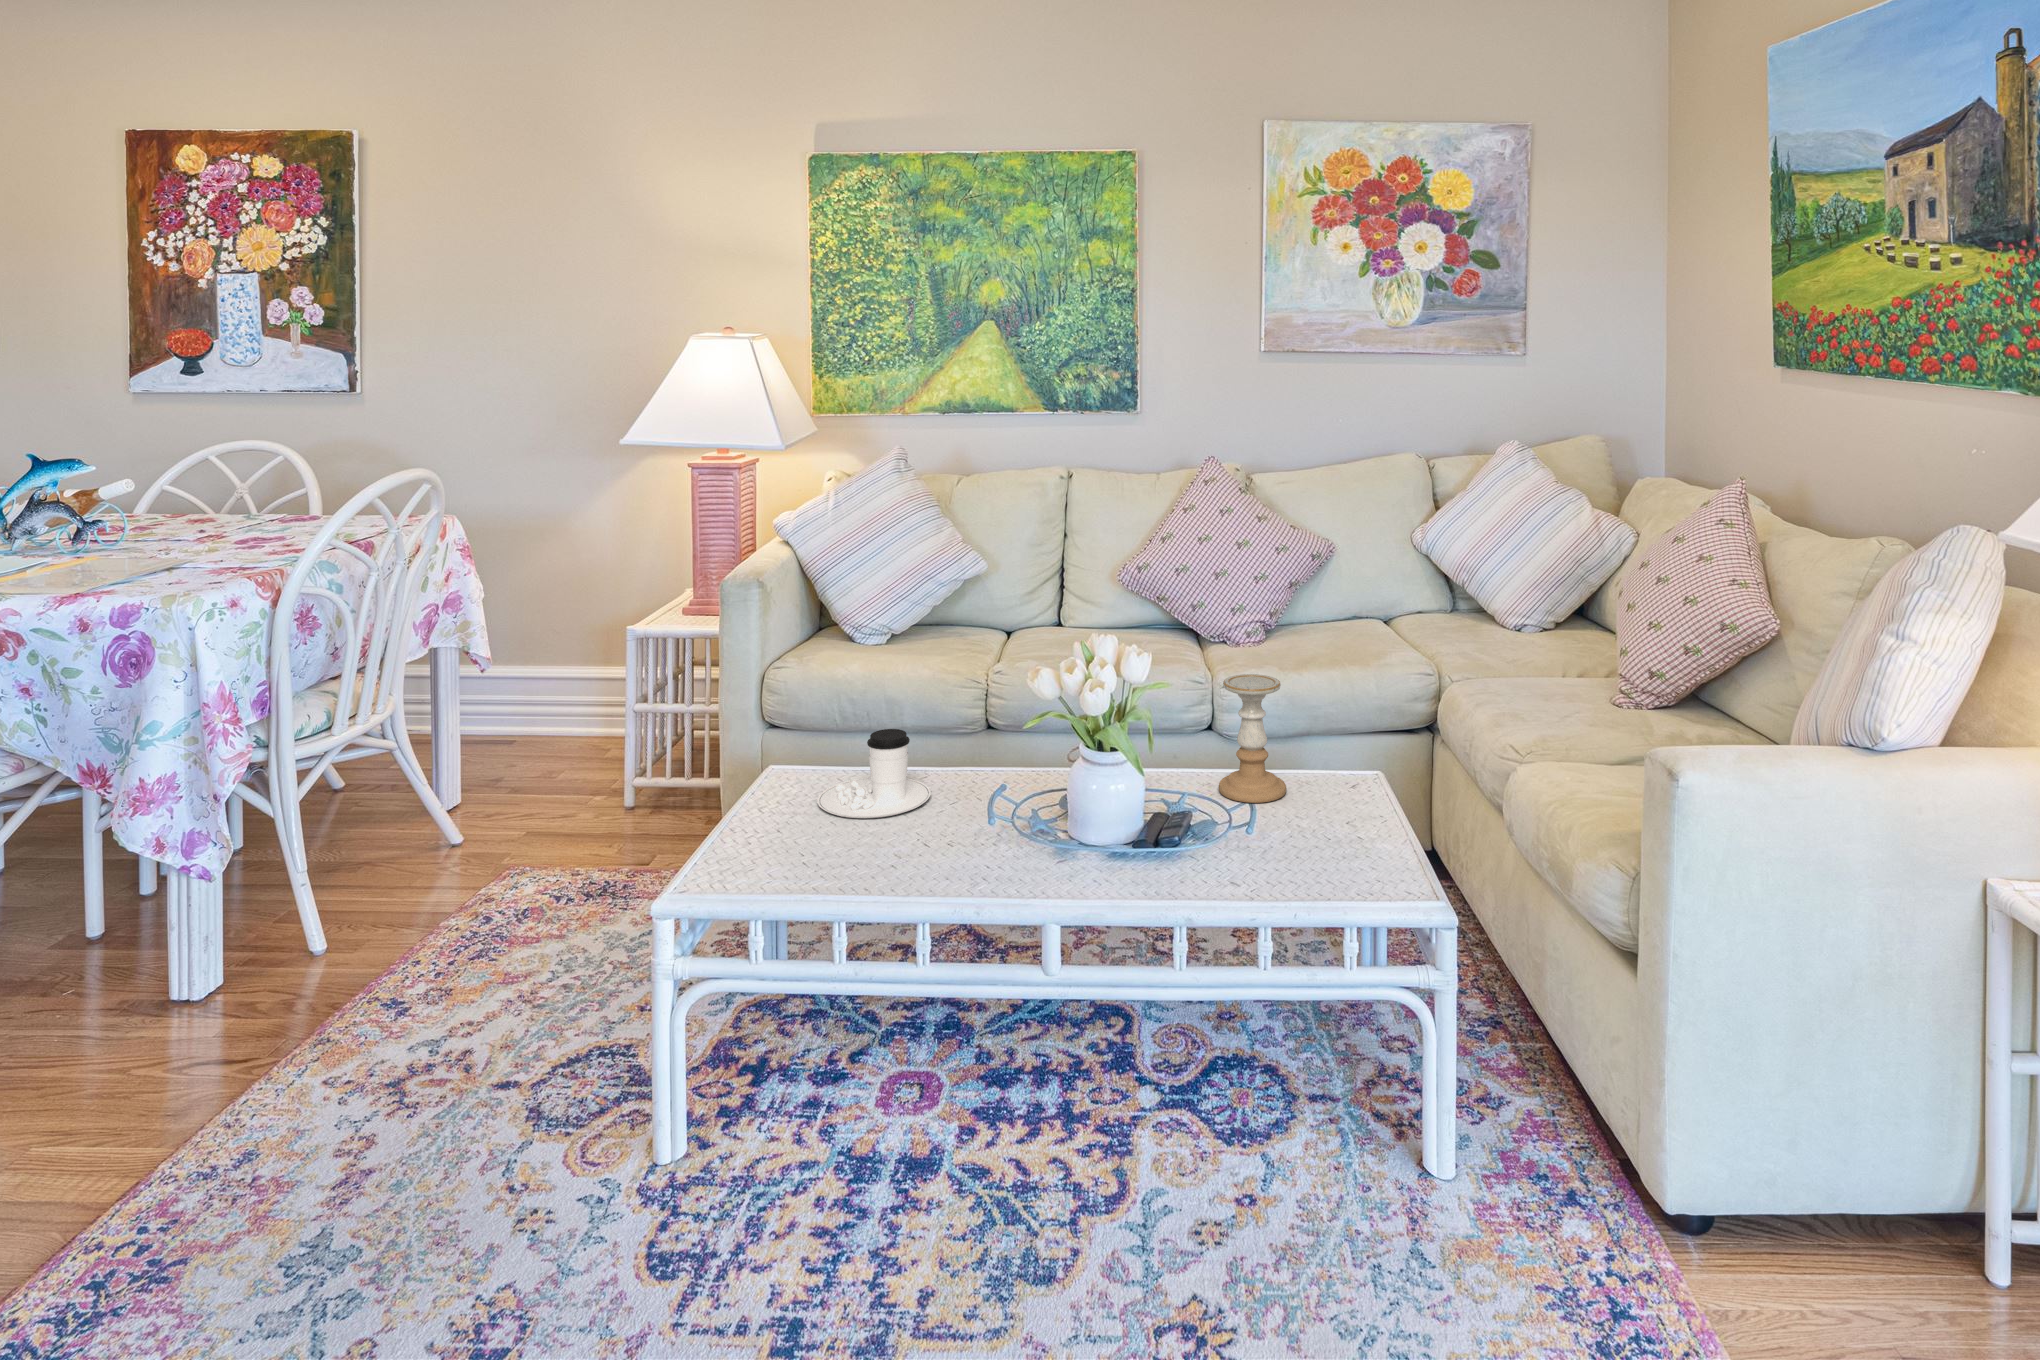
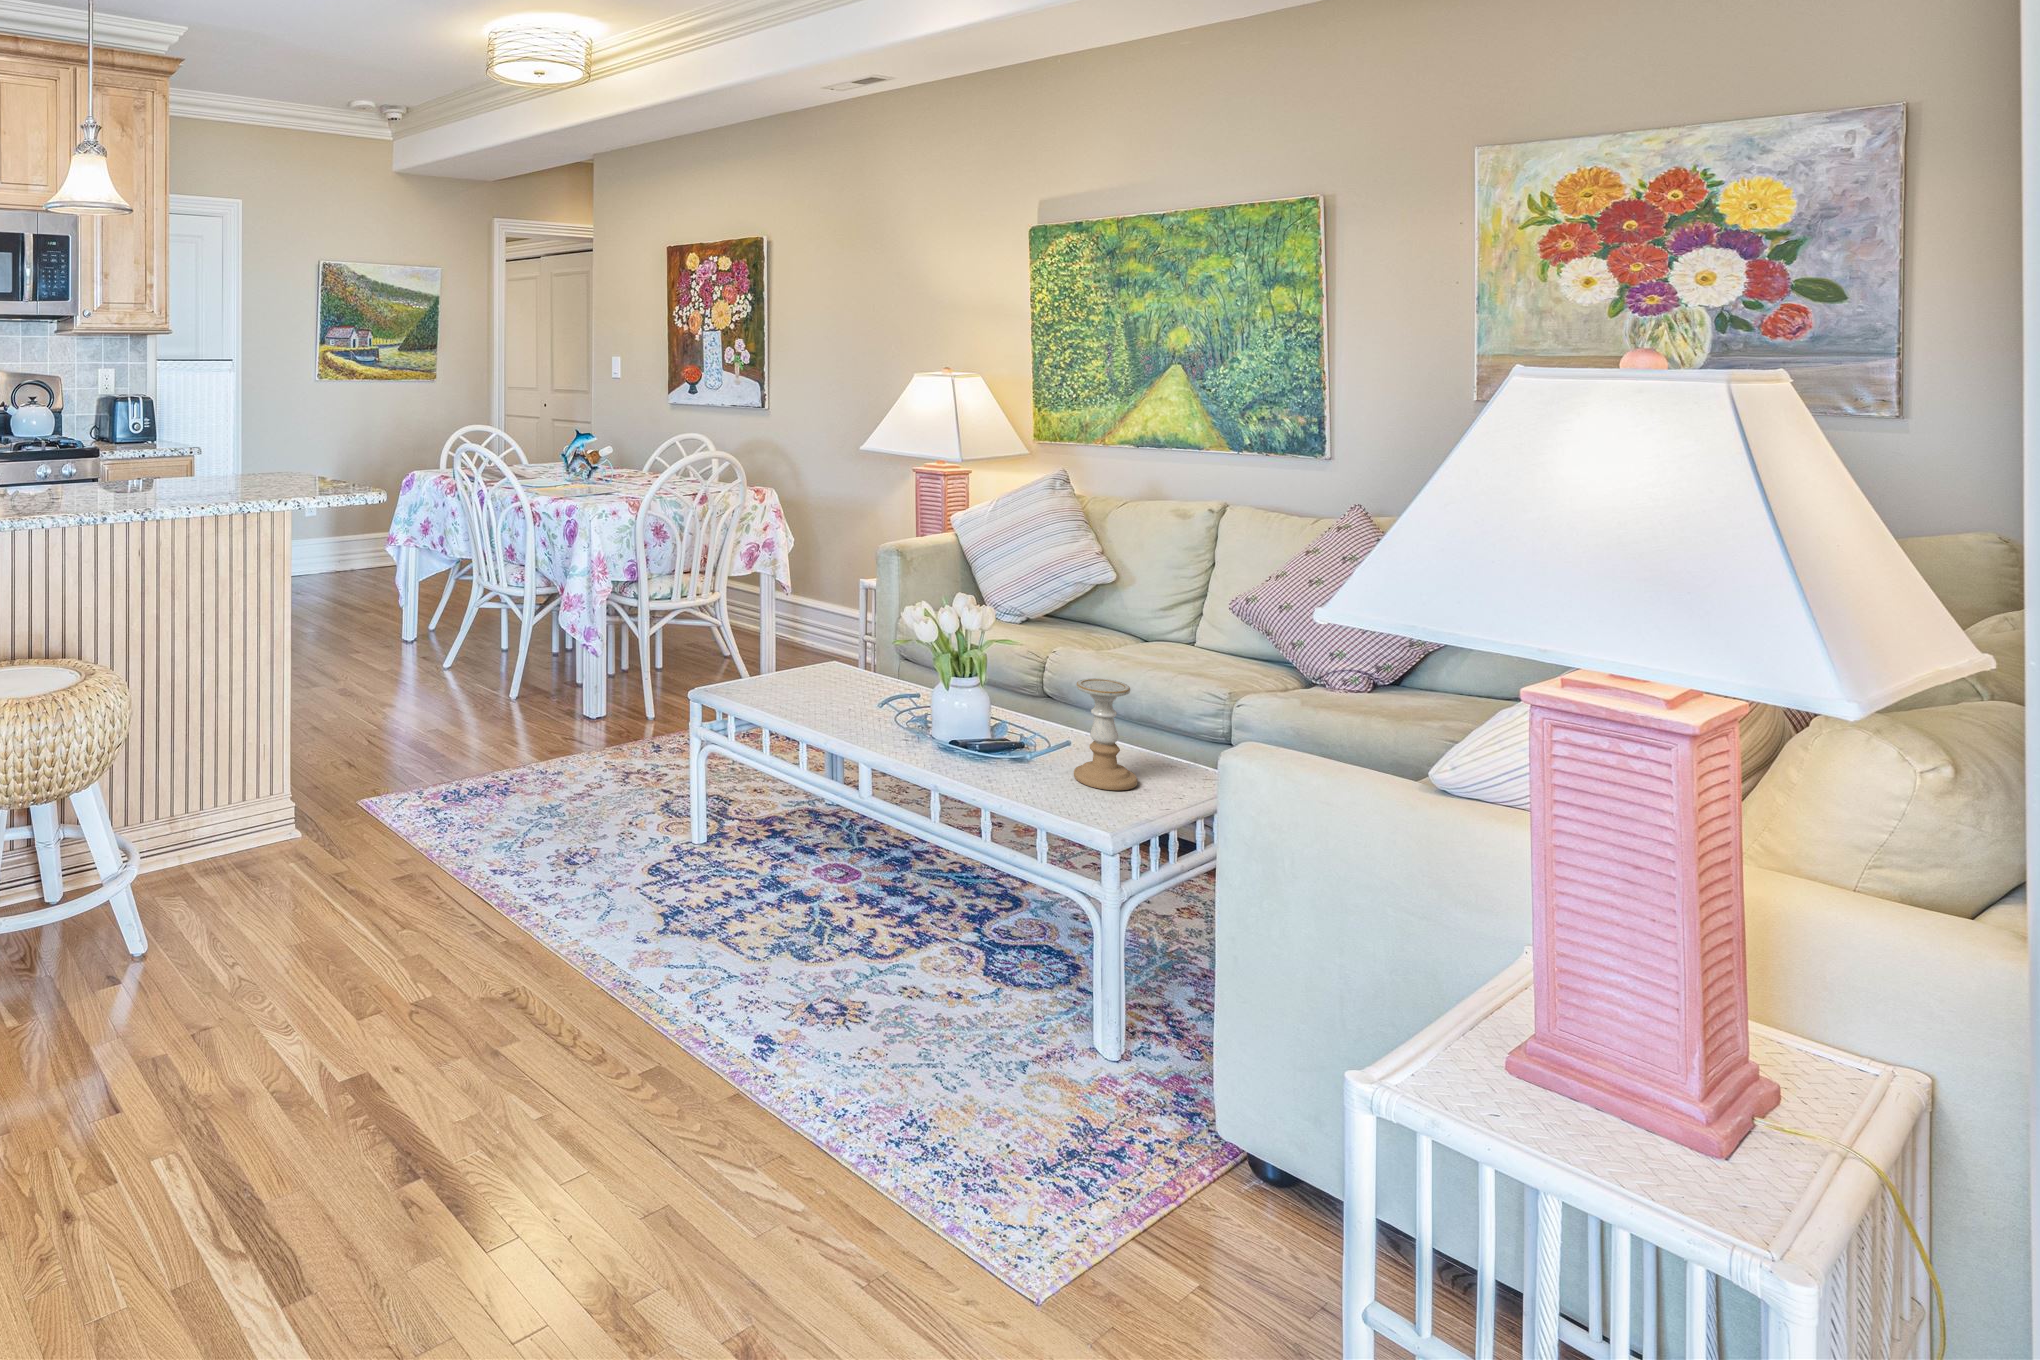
coffee cup: present [817,729,931,818] -> none [801,659,881,716]

